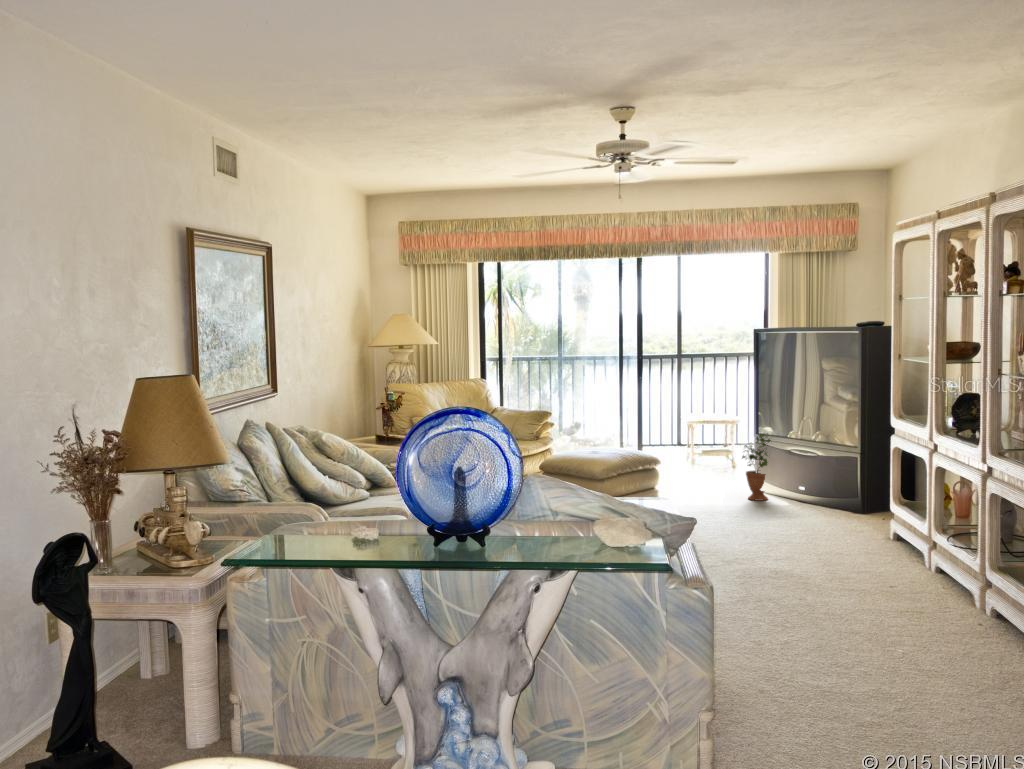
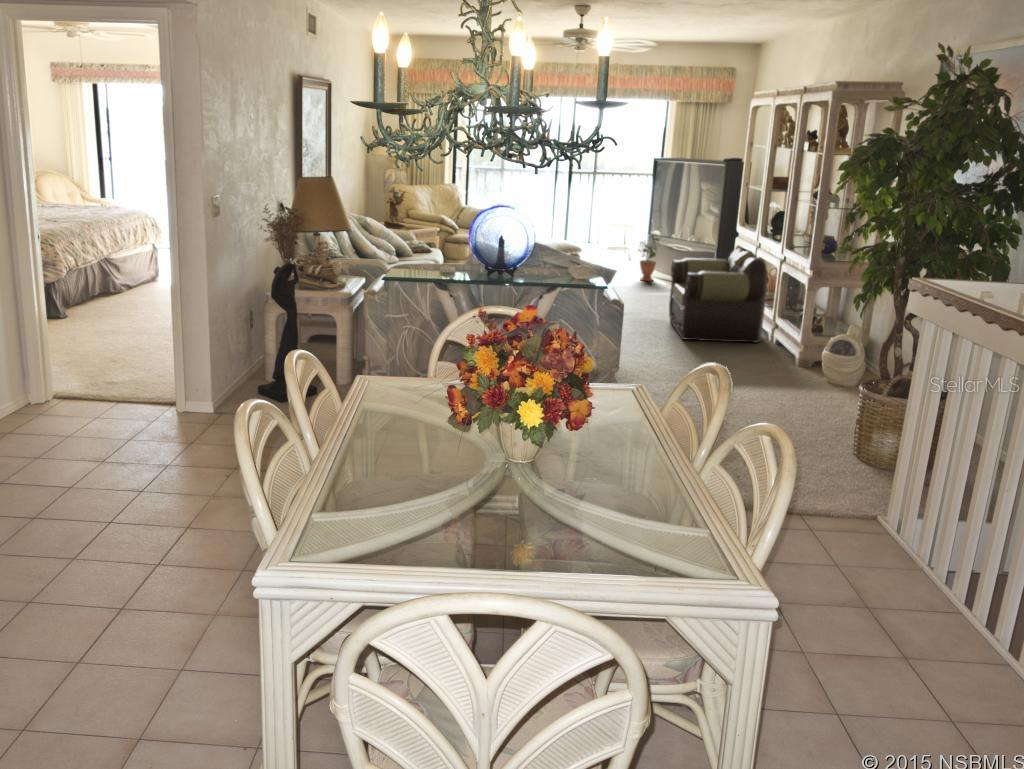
armchair: none [794,453,964,614] -> present [669,248,767,342]

